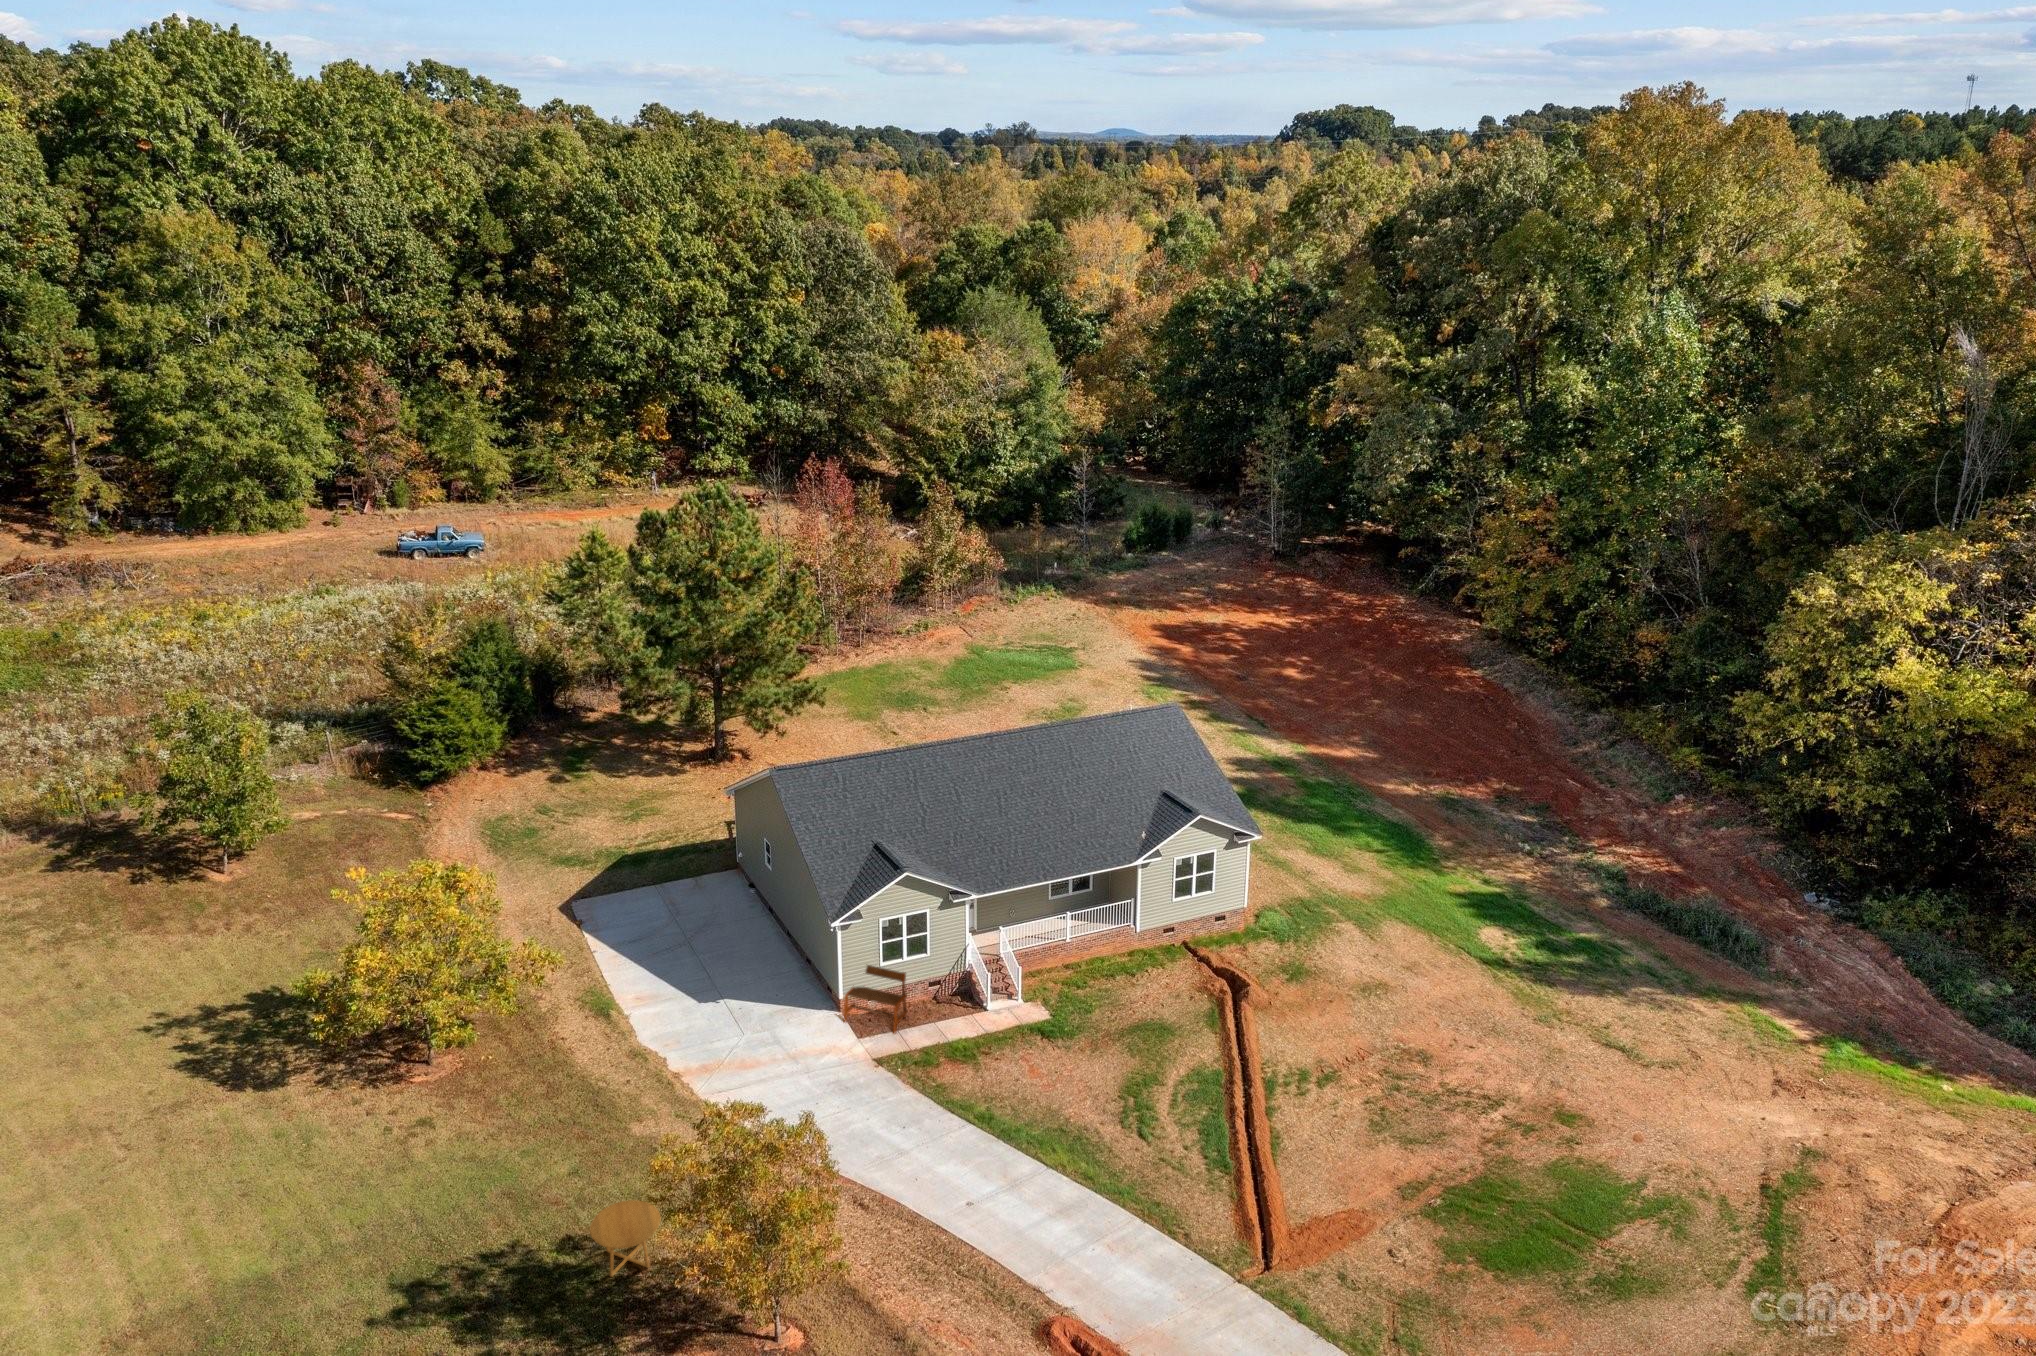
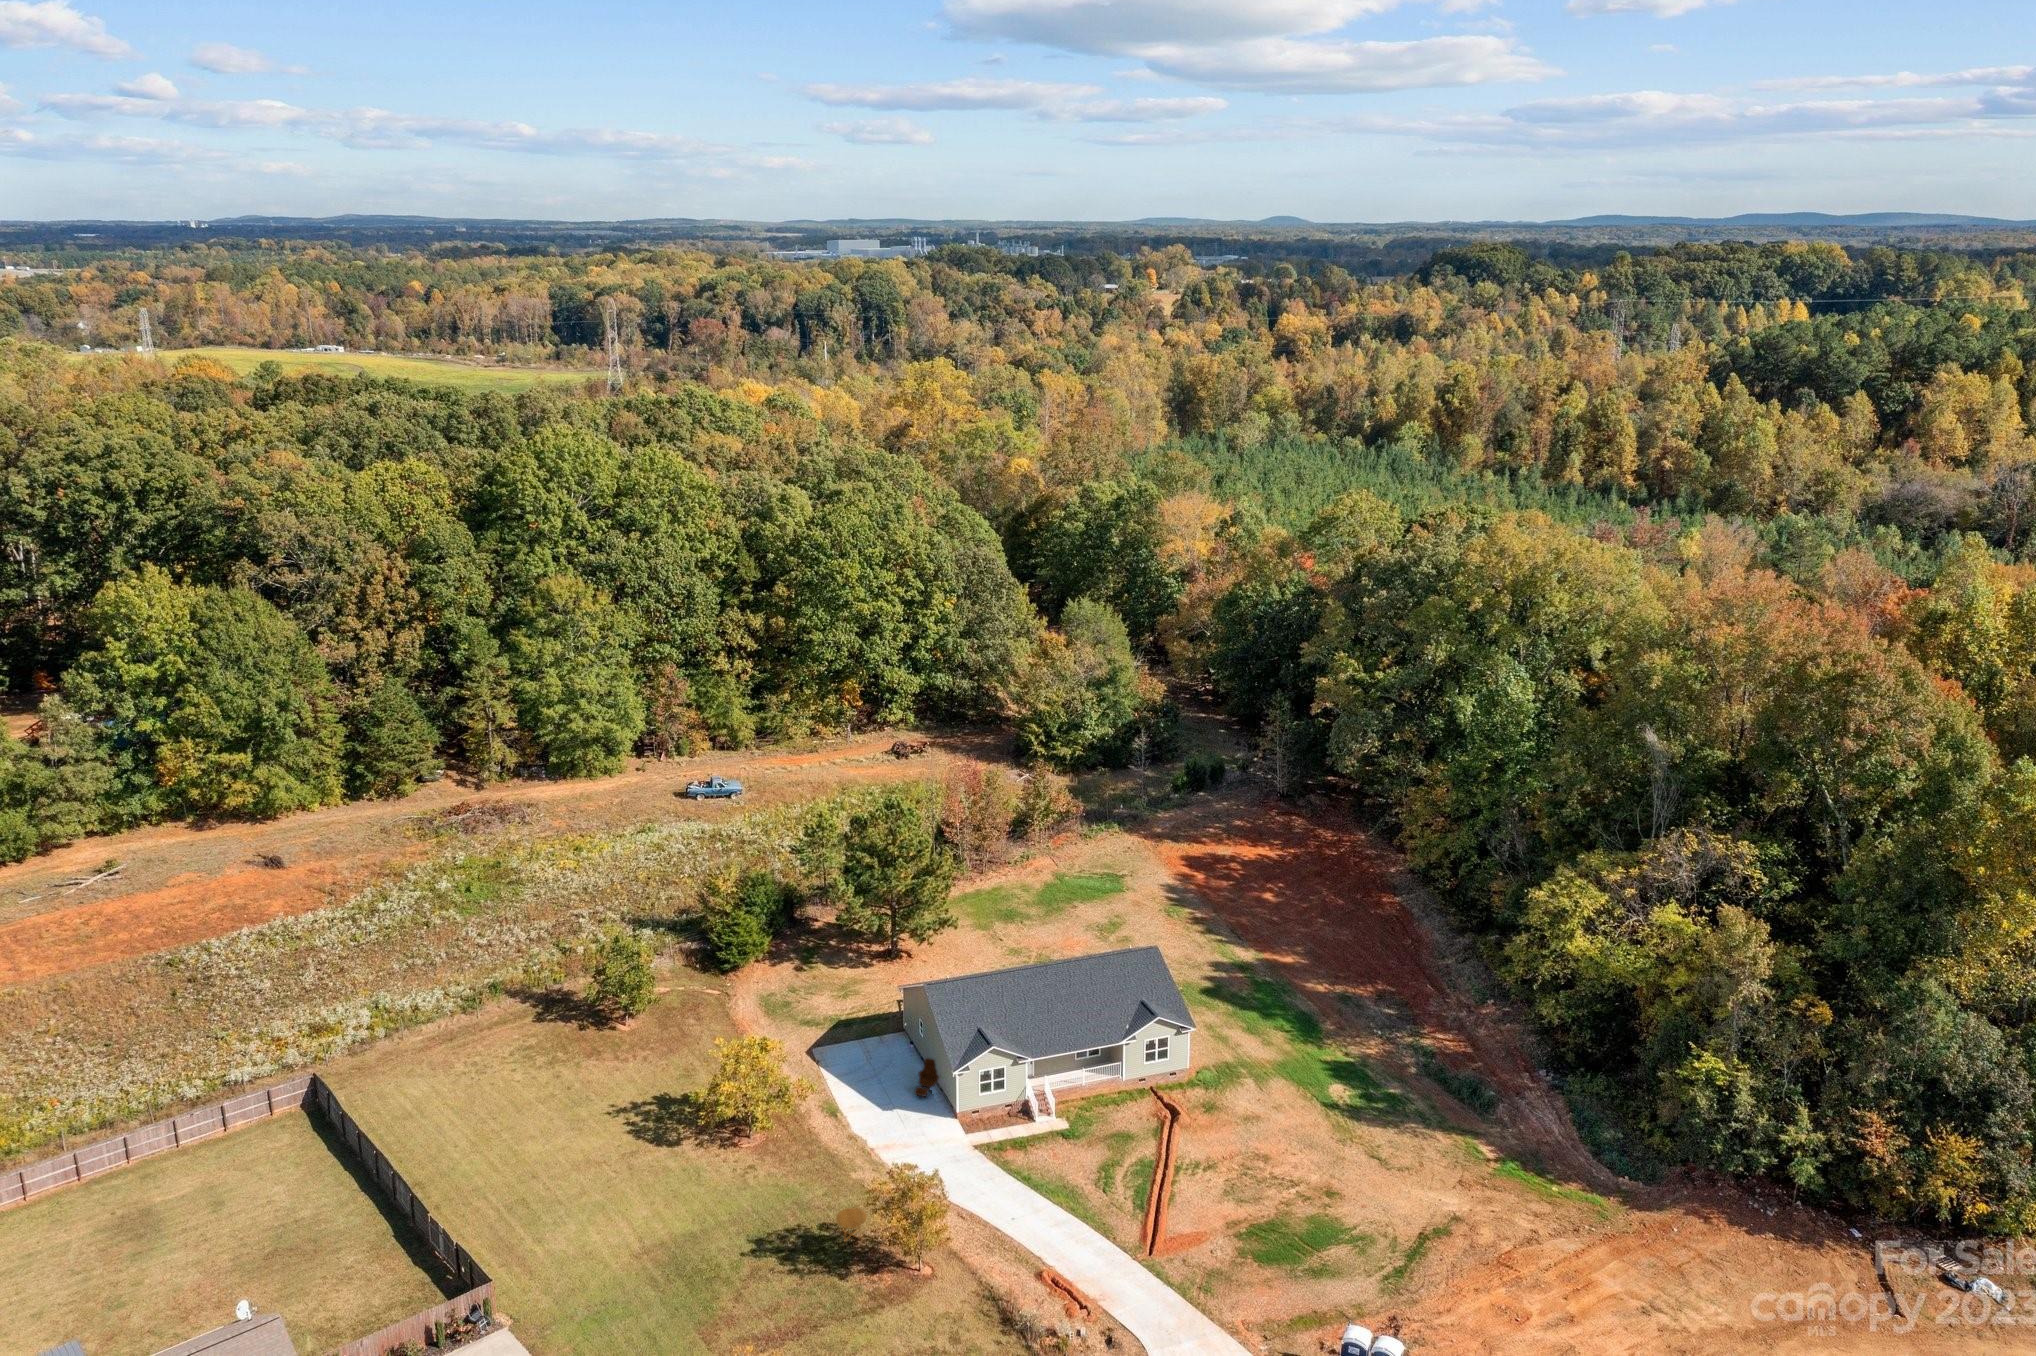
lounge chair: none [760,906,808,980] -> present [914,1058,939,1097]
bench: present [844,965,908,1034] -> none [958,1093,992,1134]

